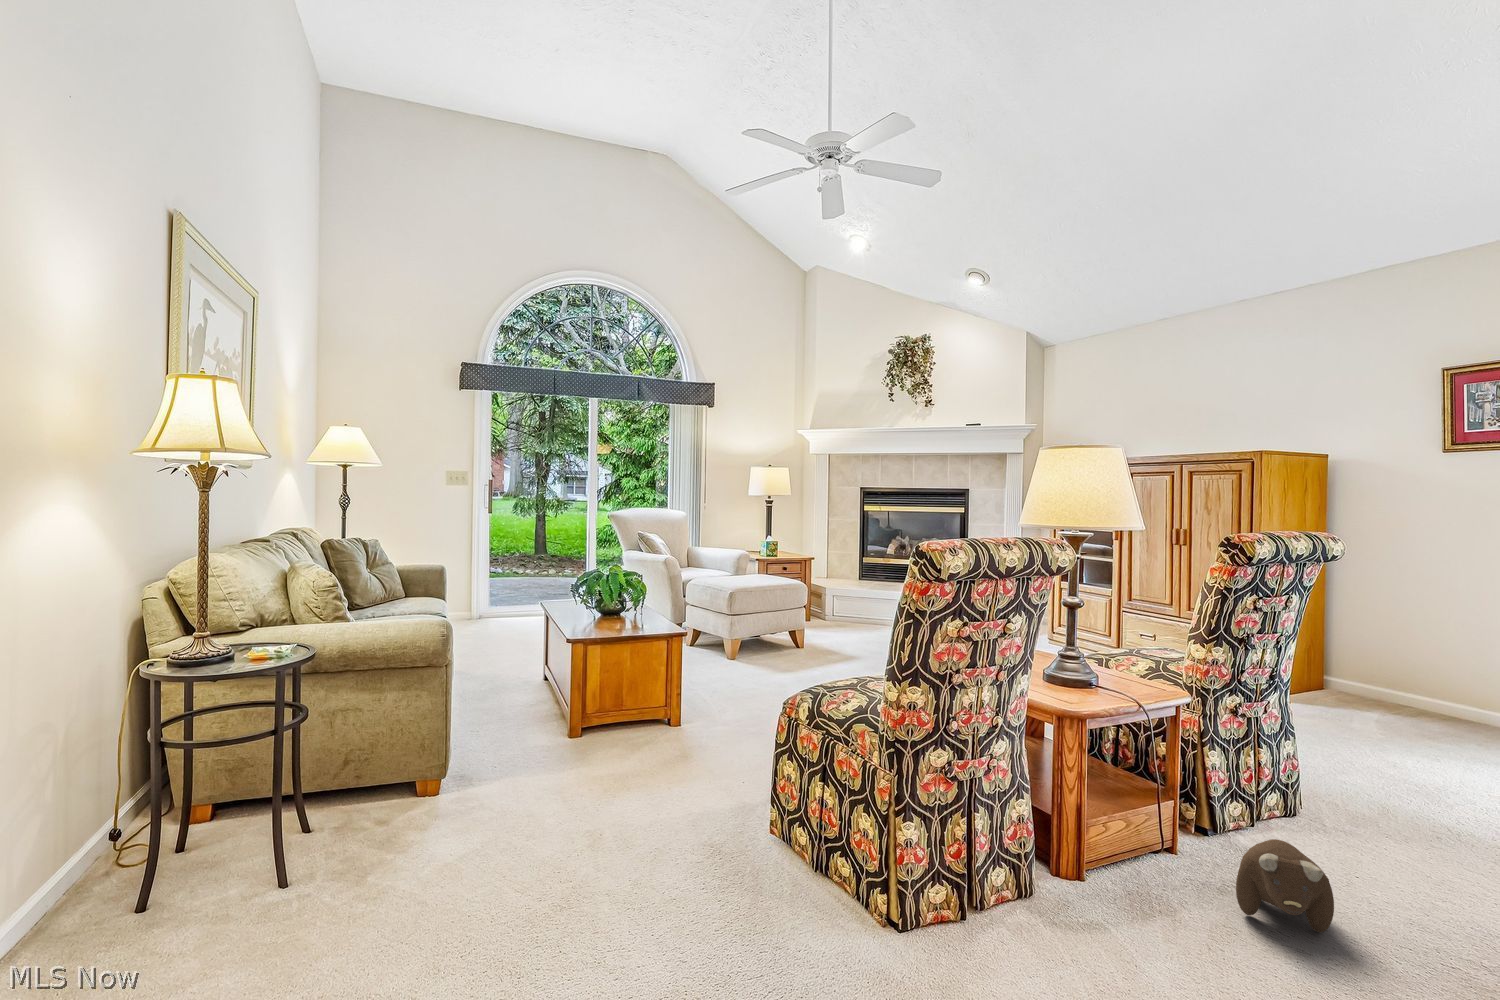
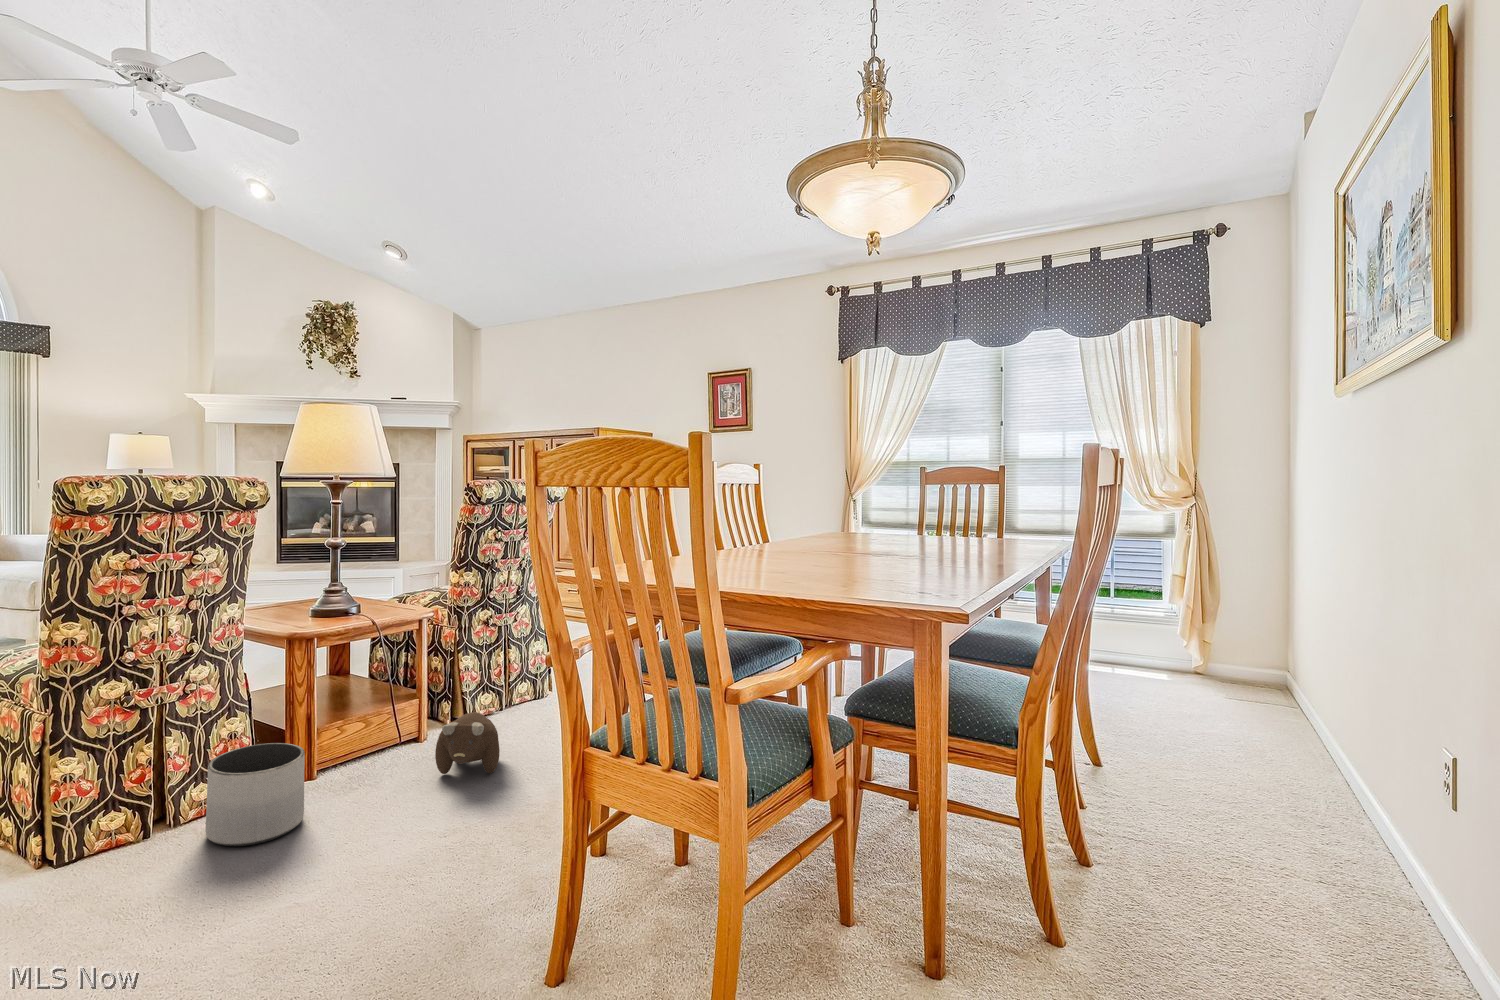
planter: none [1015,835,1116,963] -> present [206,743,305,846]

